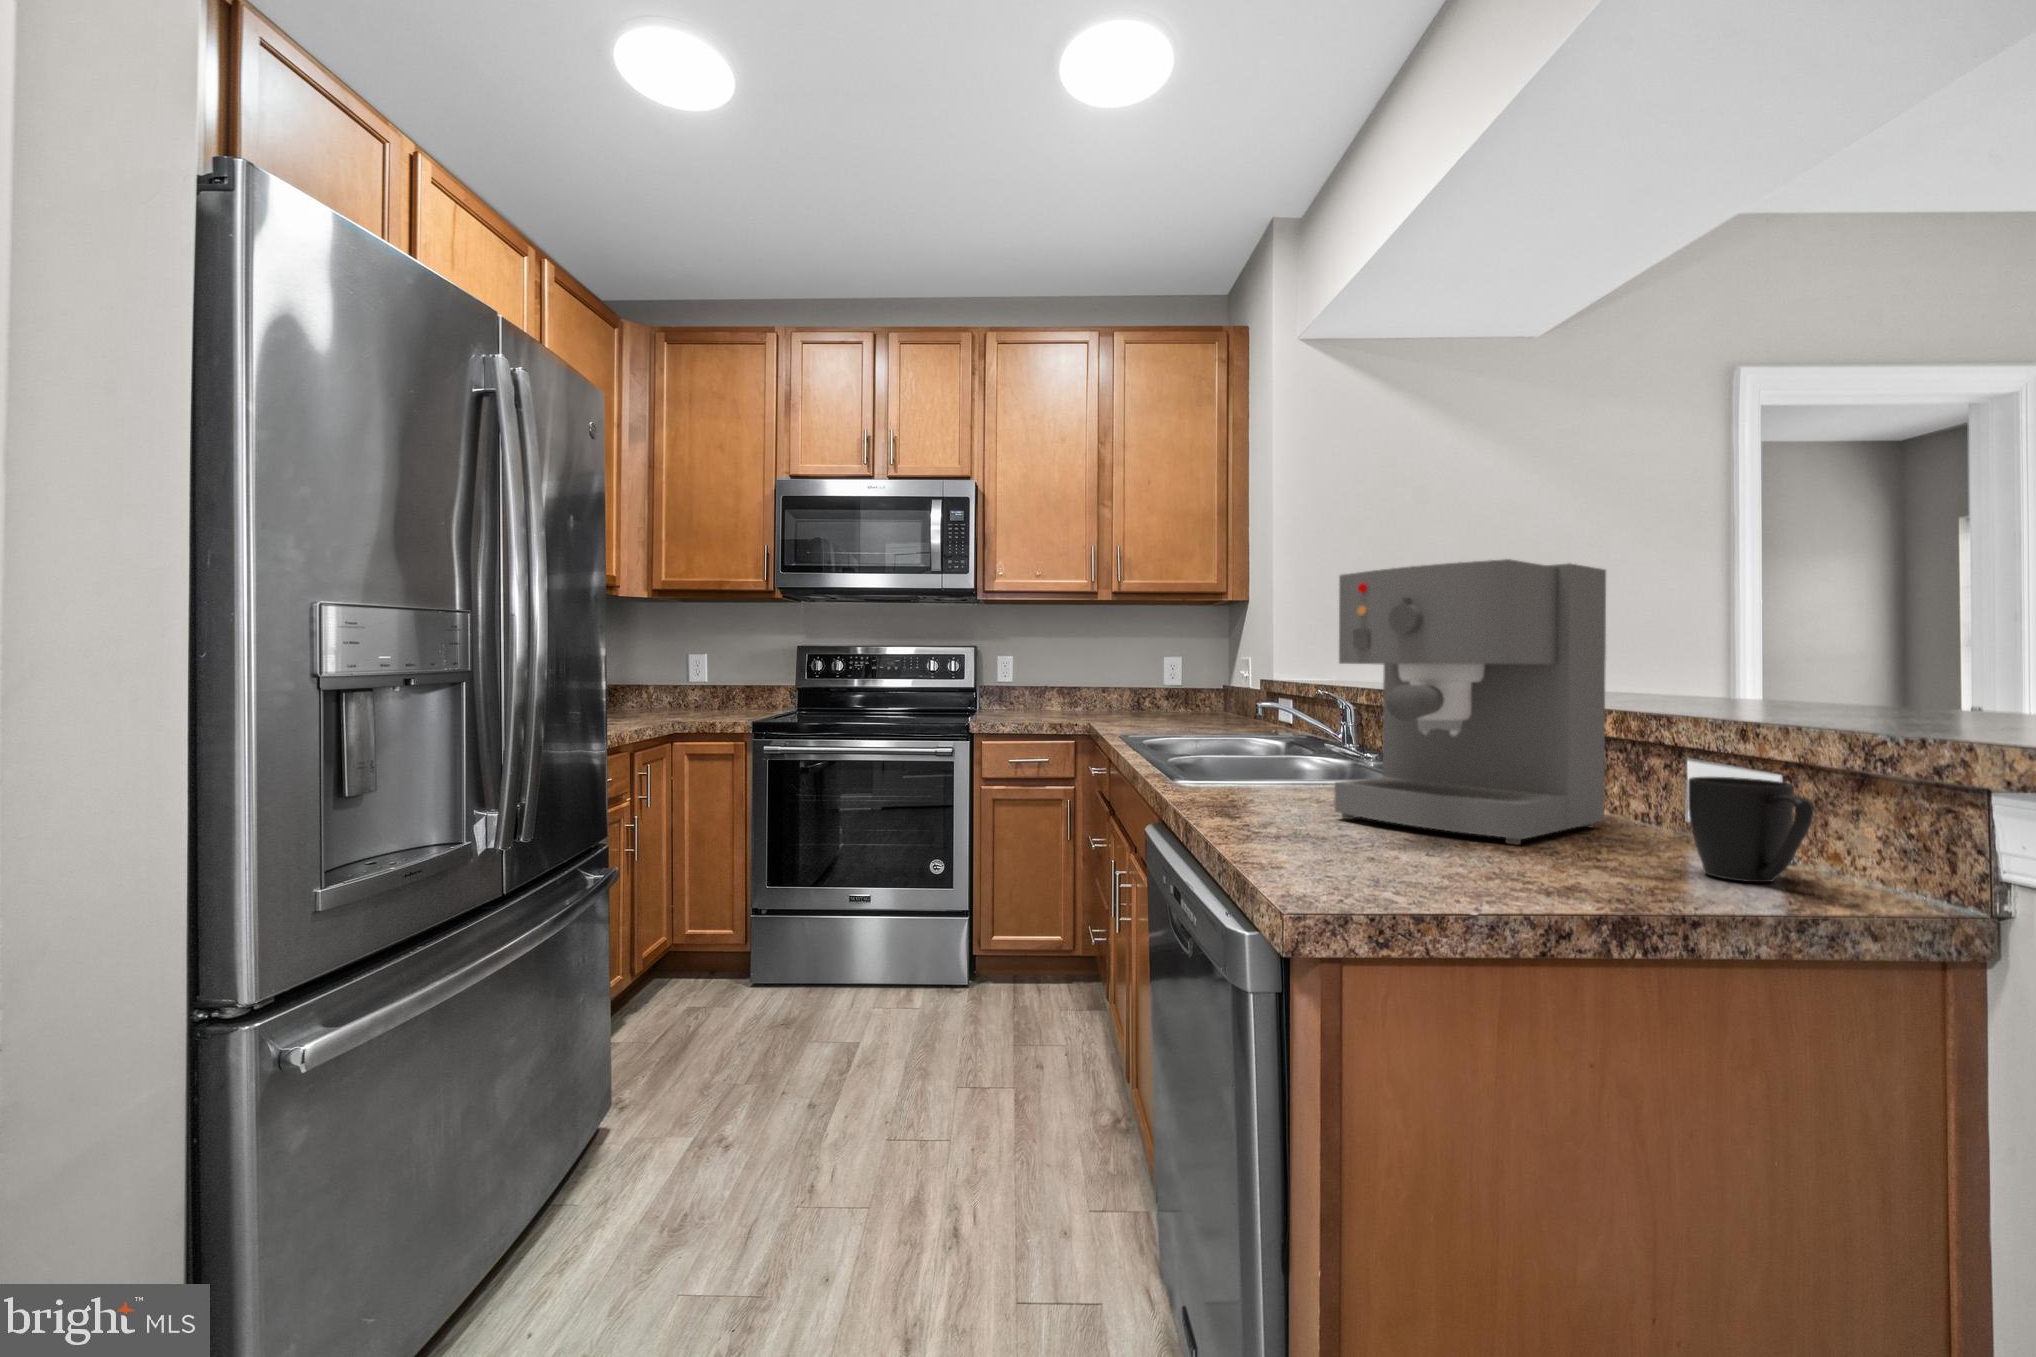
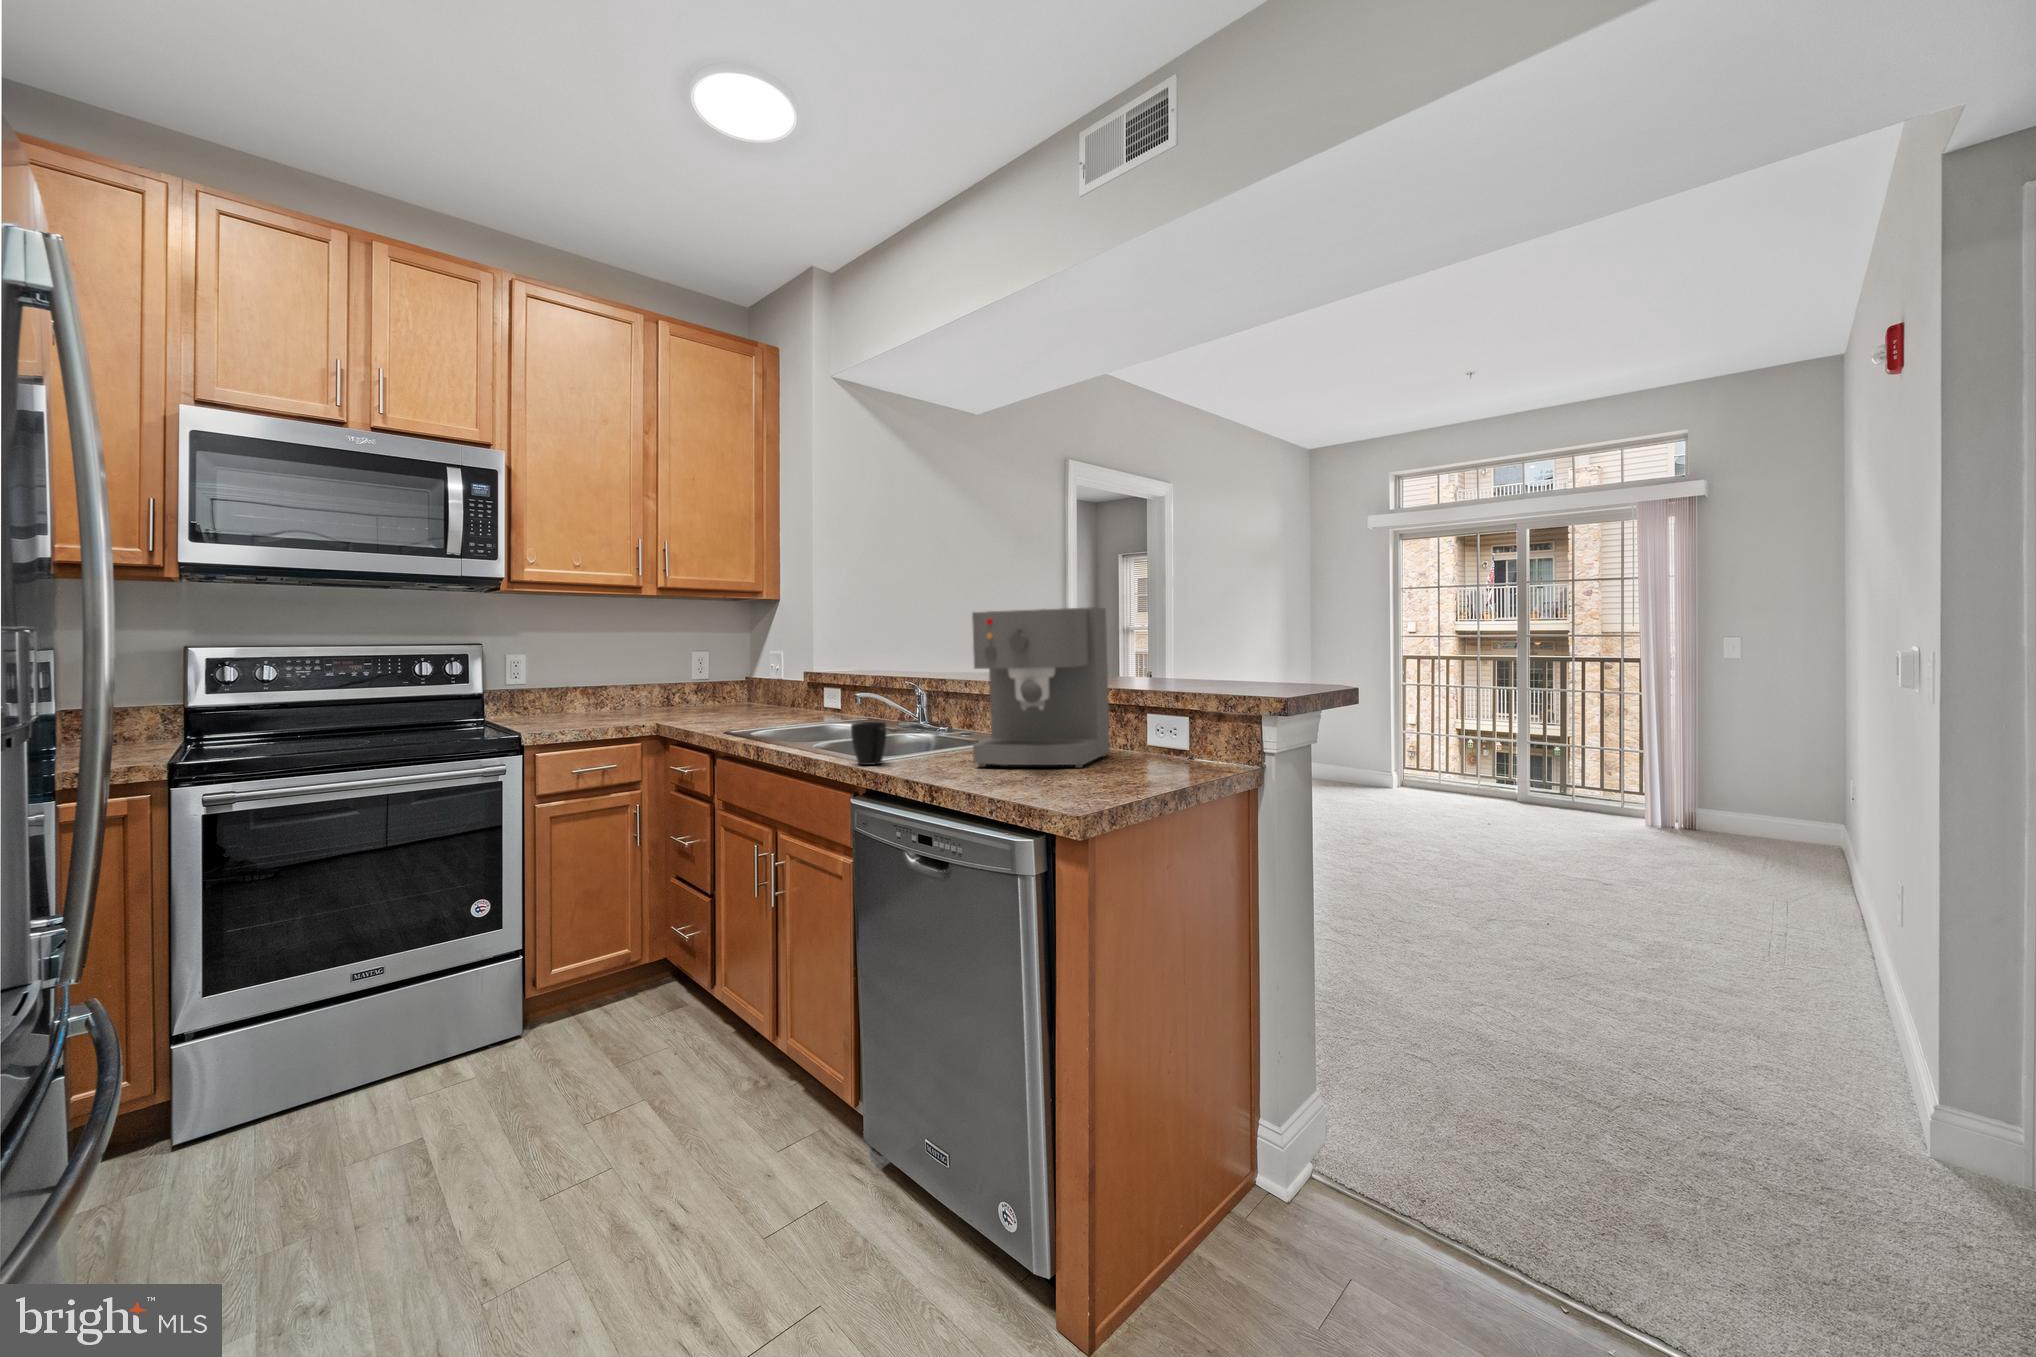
mug: present [1688,777,1813,882] -> present [851,722,887,765]

